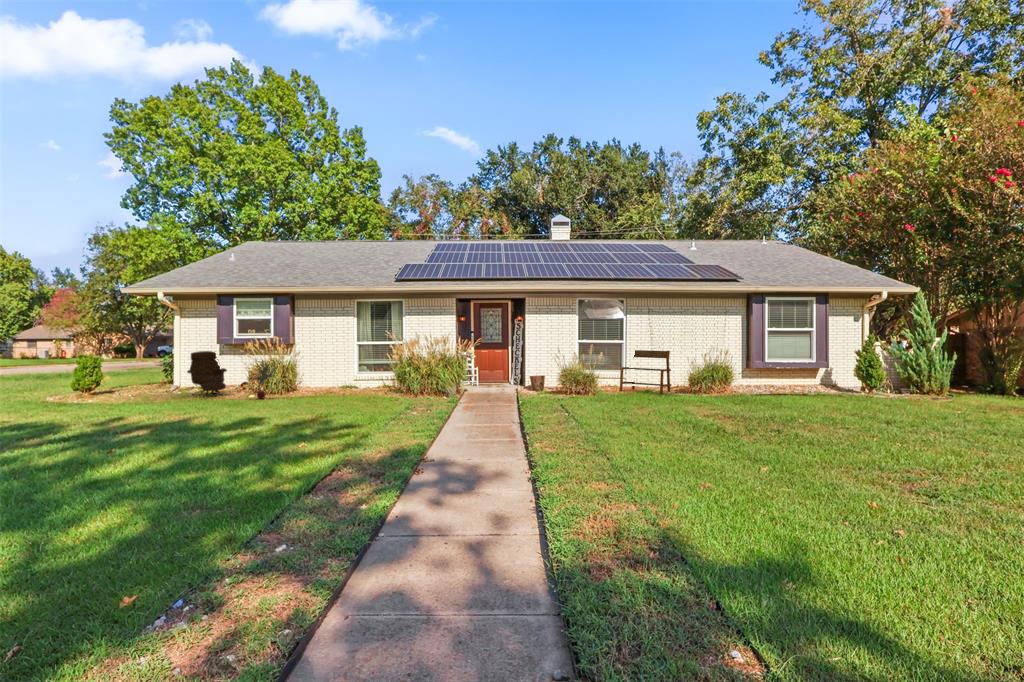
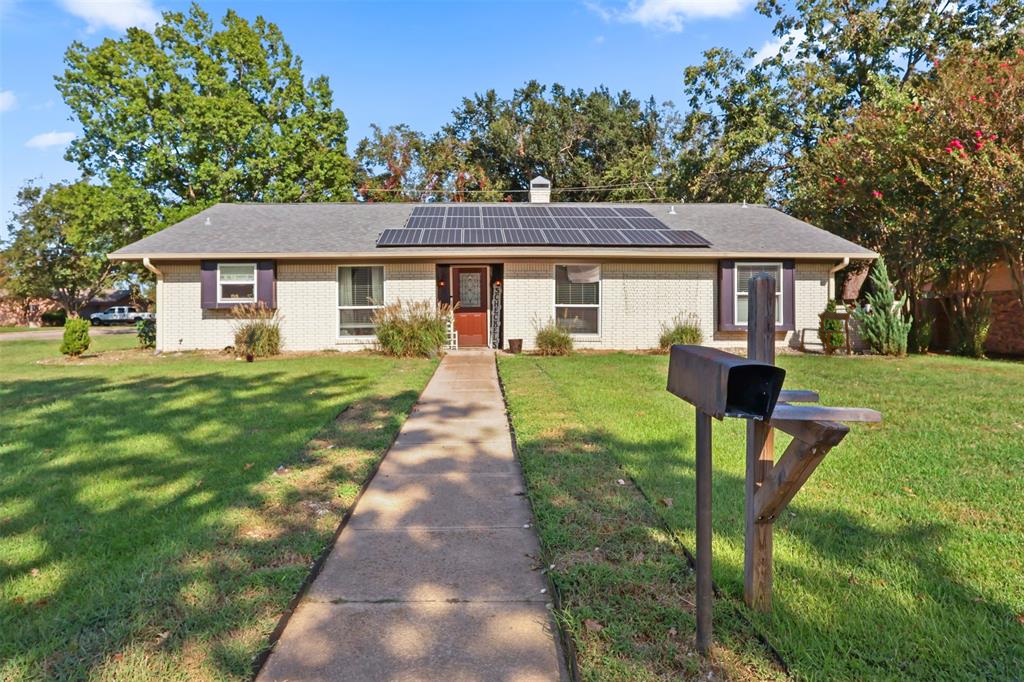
bench: present [620,350,671,394] -> present [800,312,850,355]
lounge chair: present [187,351,227,397] -> none [173,317,213,361]

